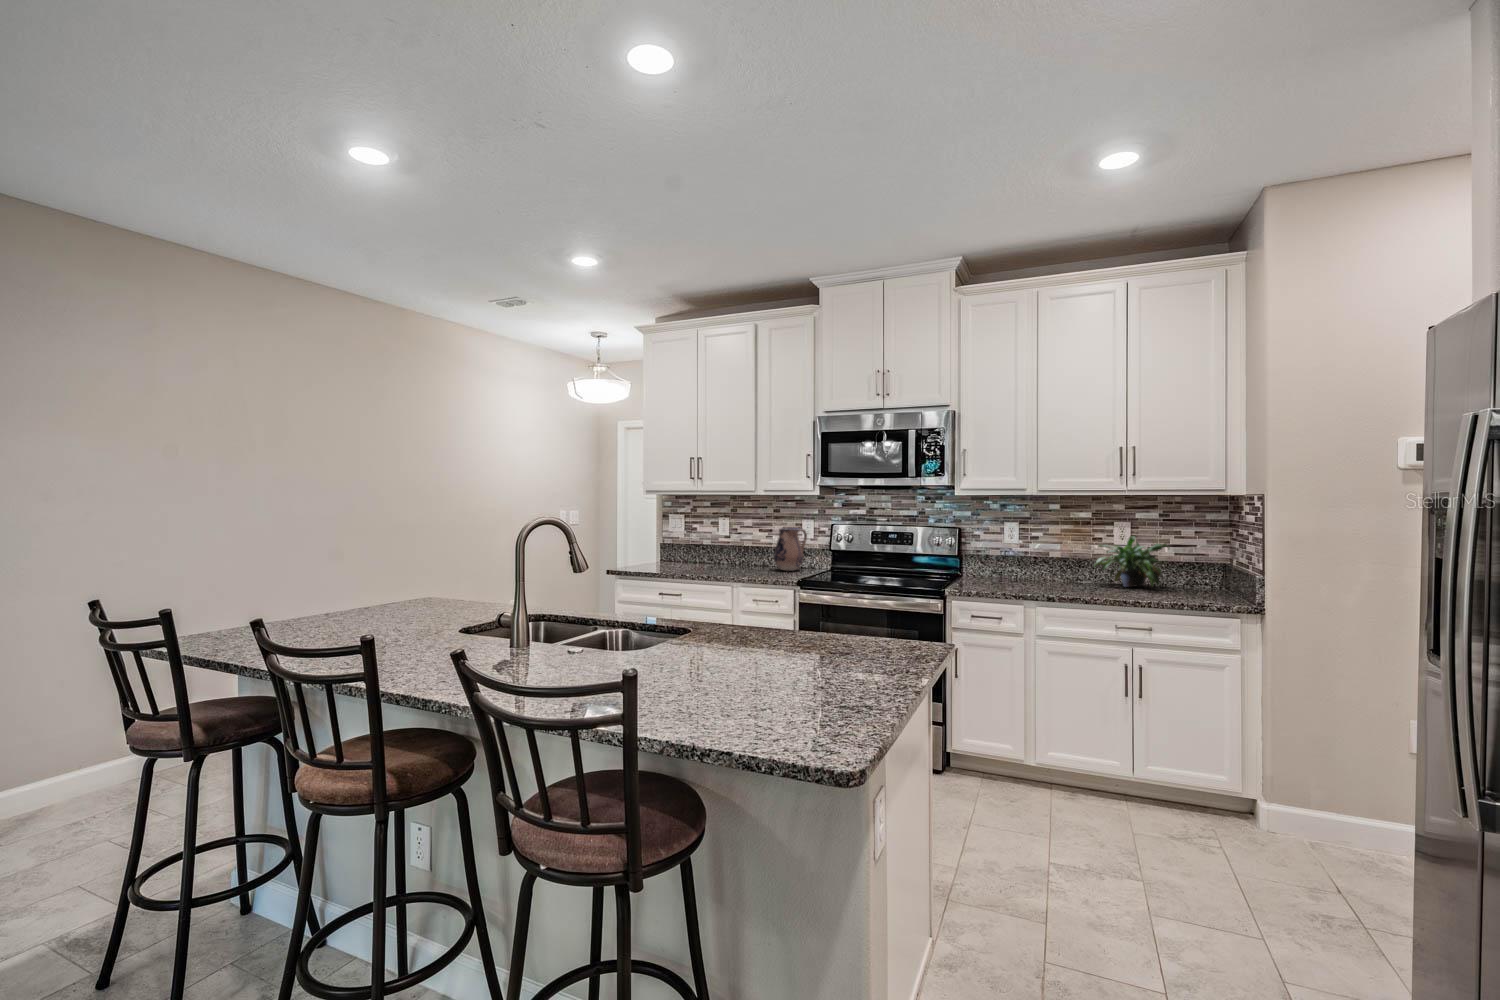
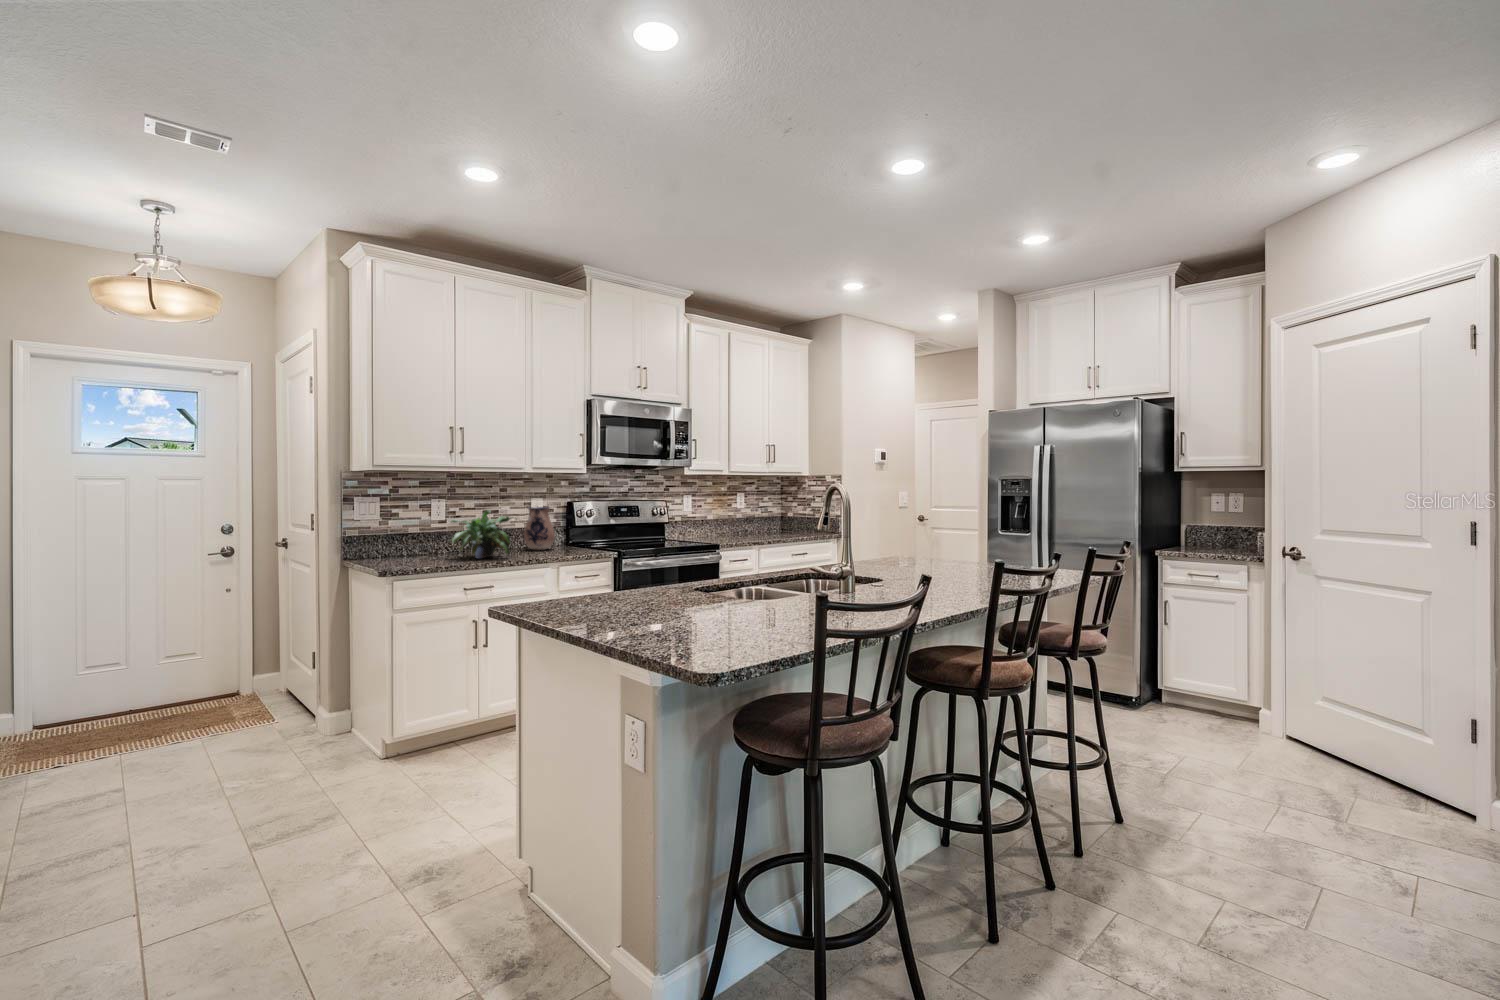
potted plant: present [1094,536,1168,587] -> present [451,510,512,558]

